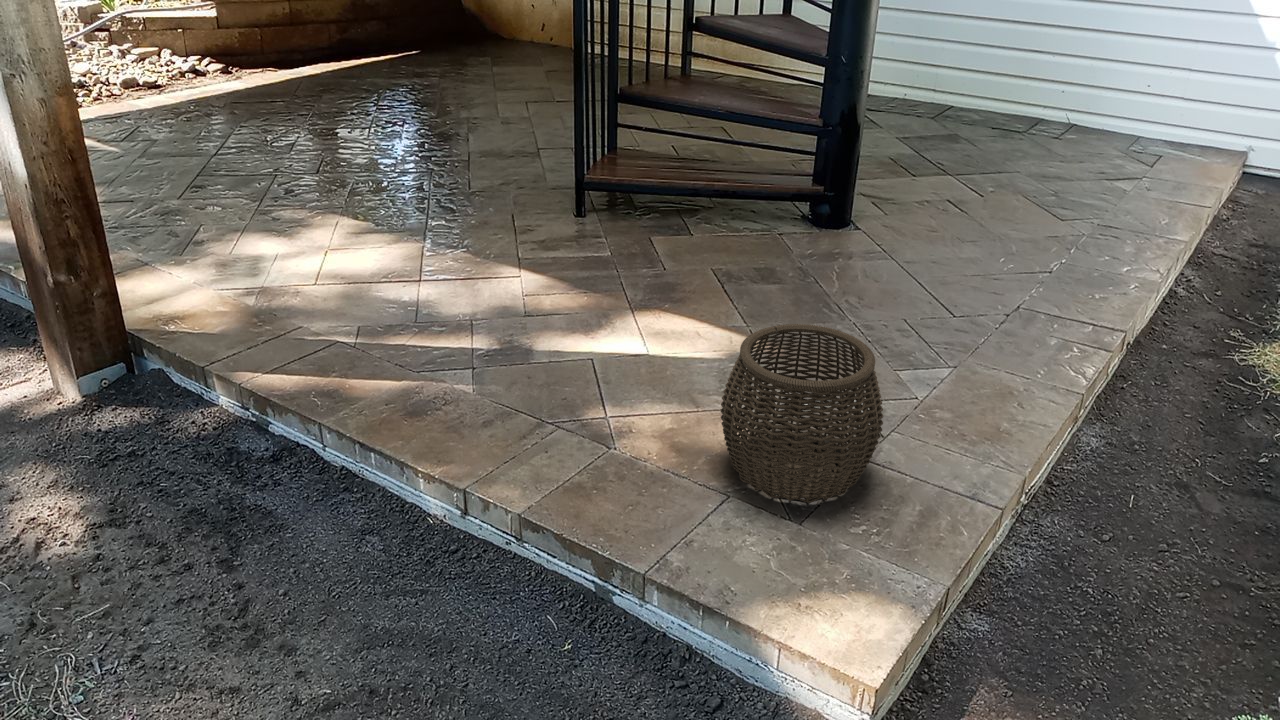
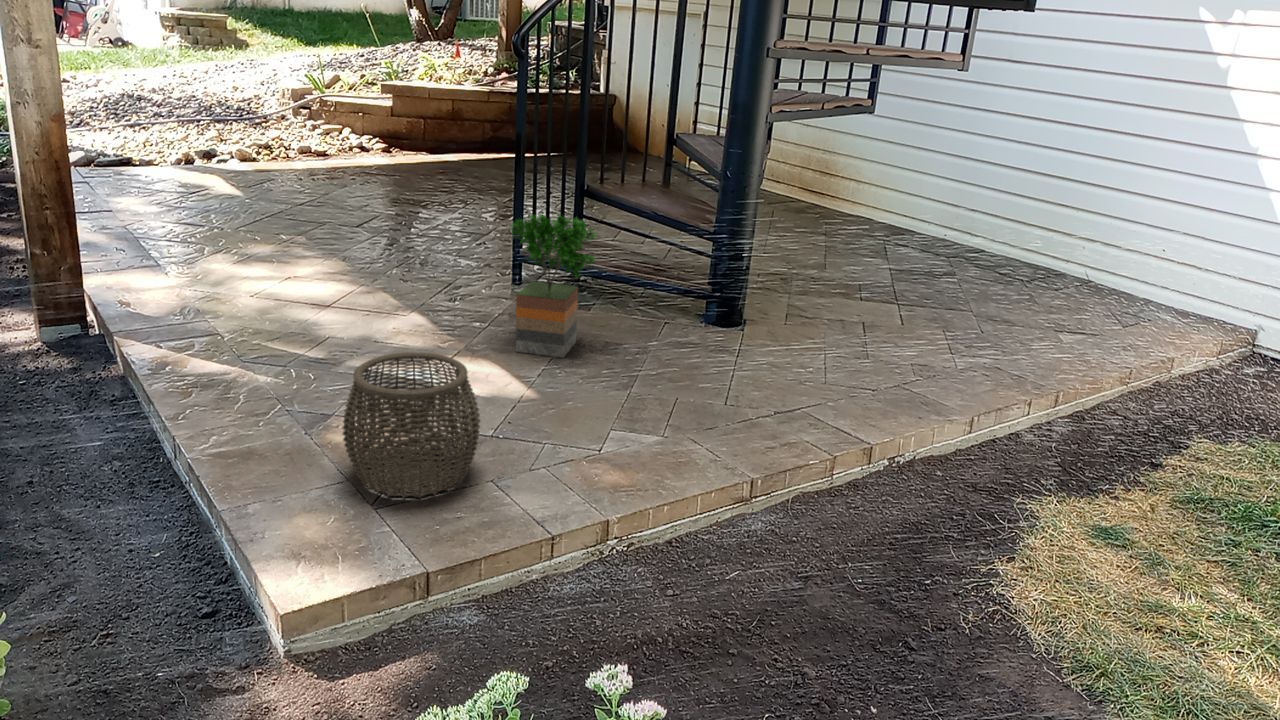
potted tree: none [668,129,782,295] -> present [511,213,597,358]

